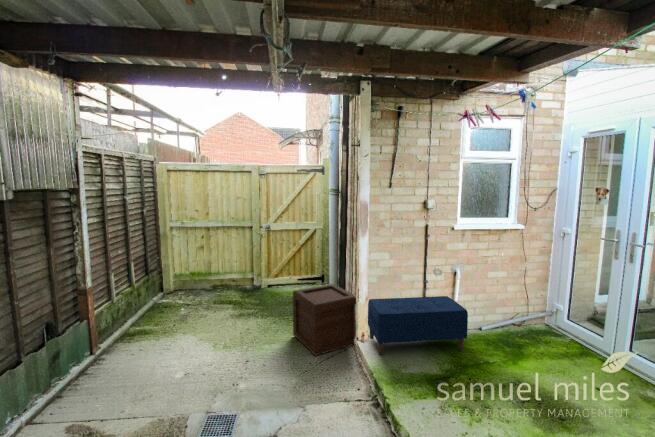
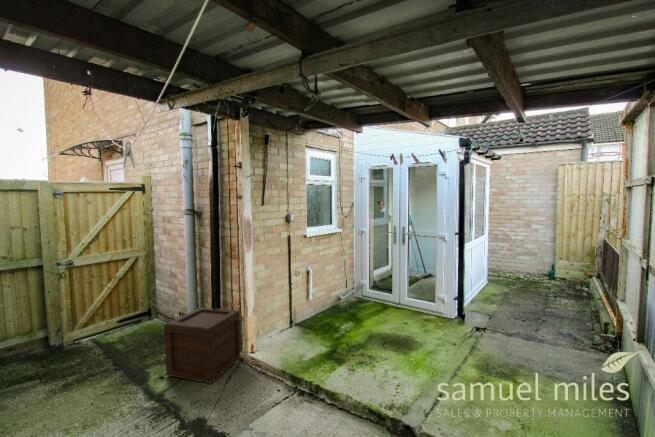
bench: present [368,296,468,355] -> none [251,292,331,356]

